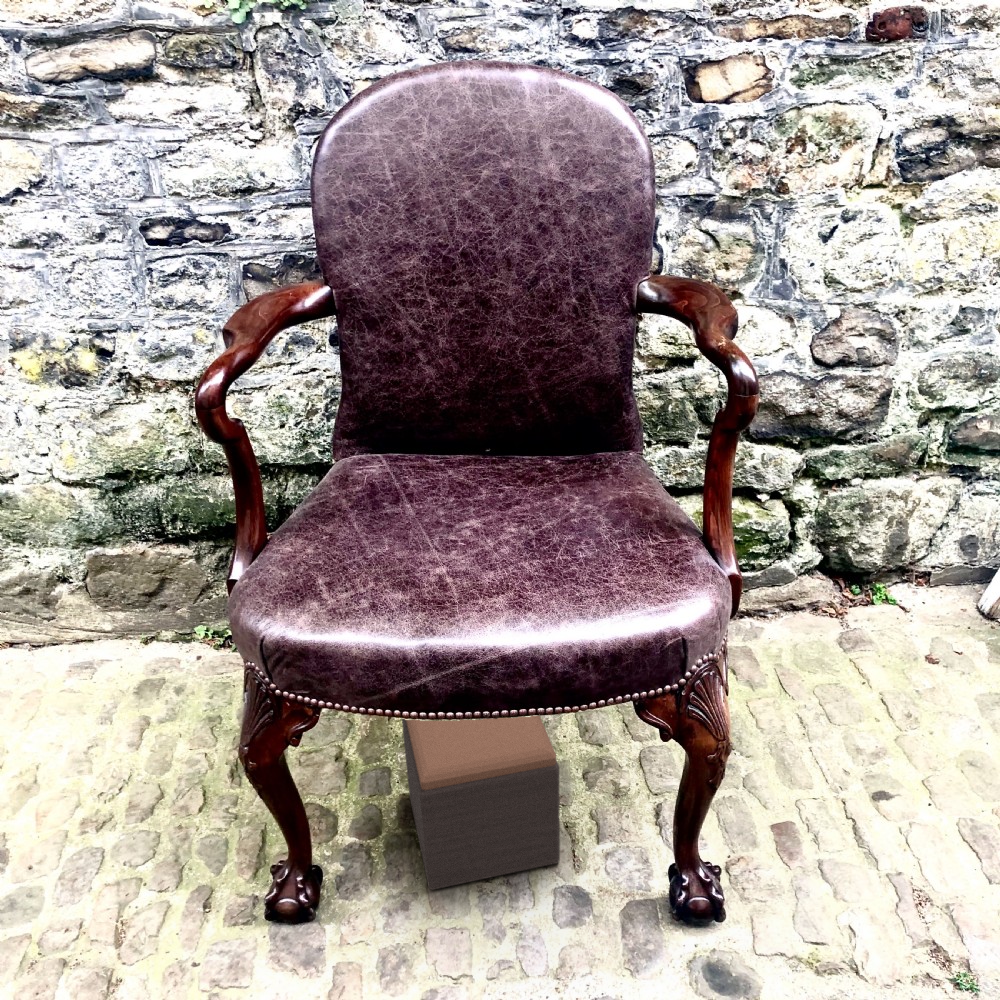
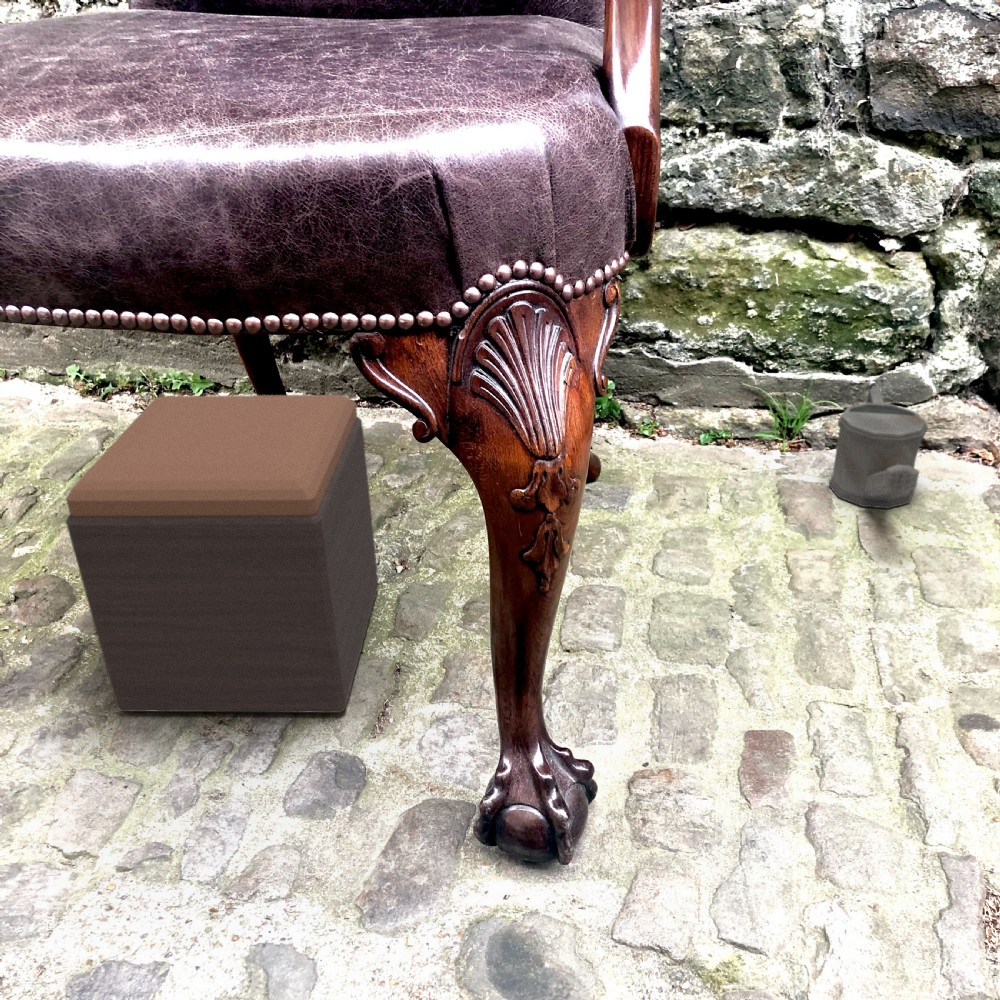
watering can: none [750,583,815,663] -> present [829,389,928,509]

